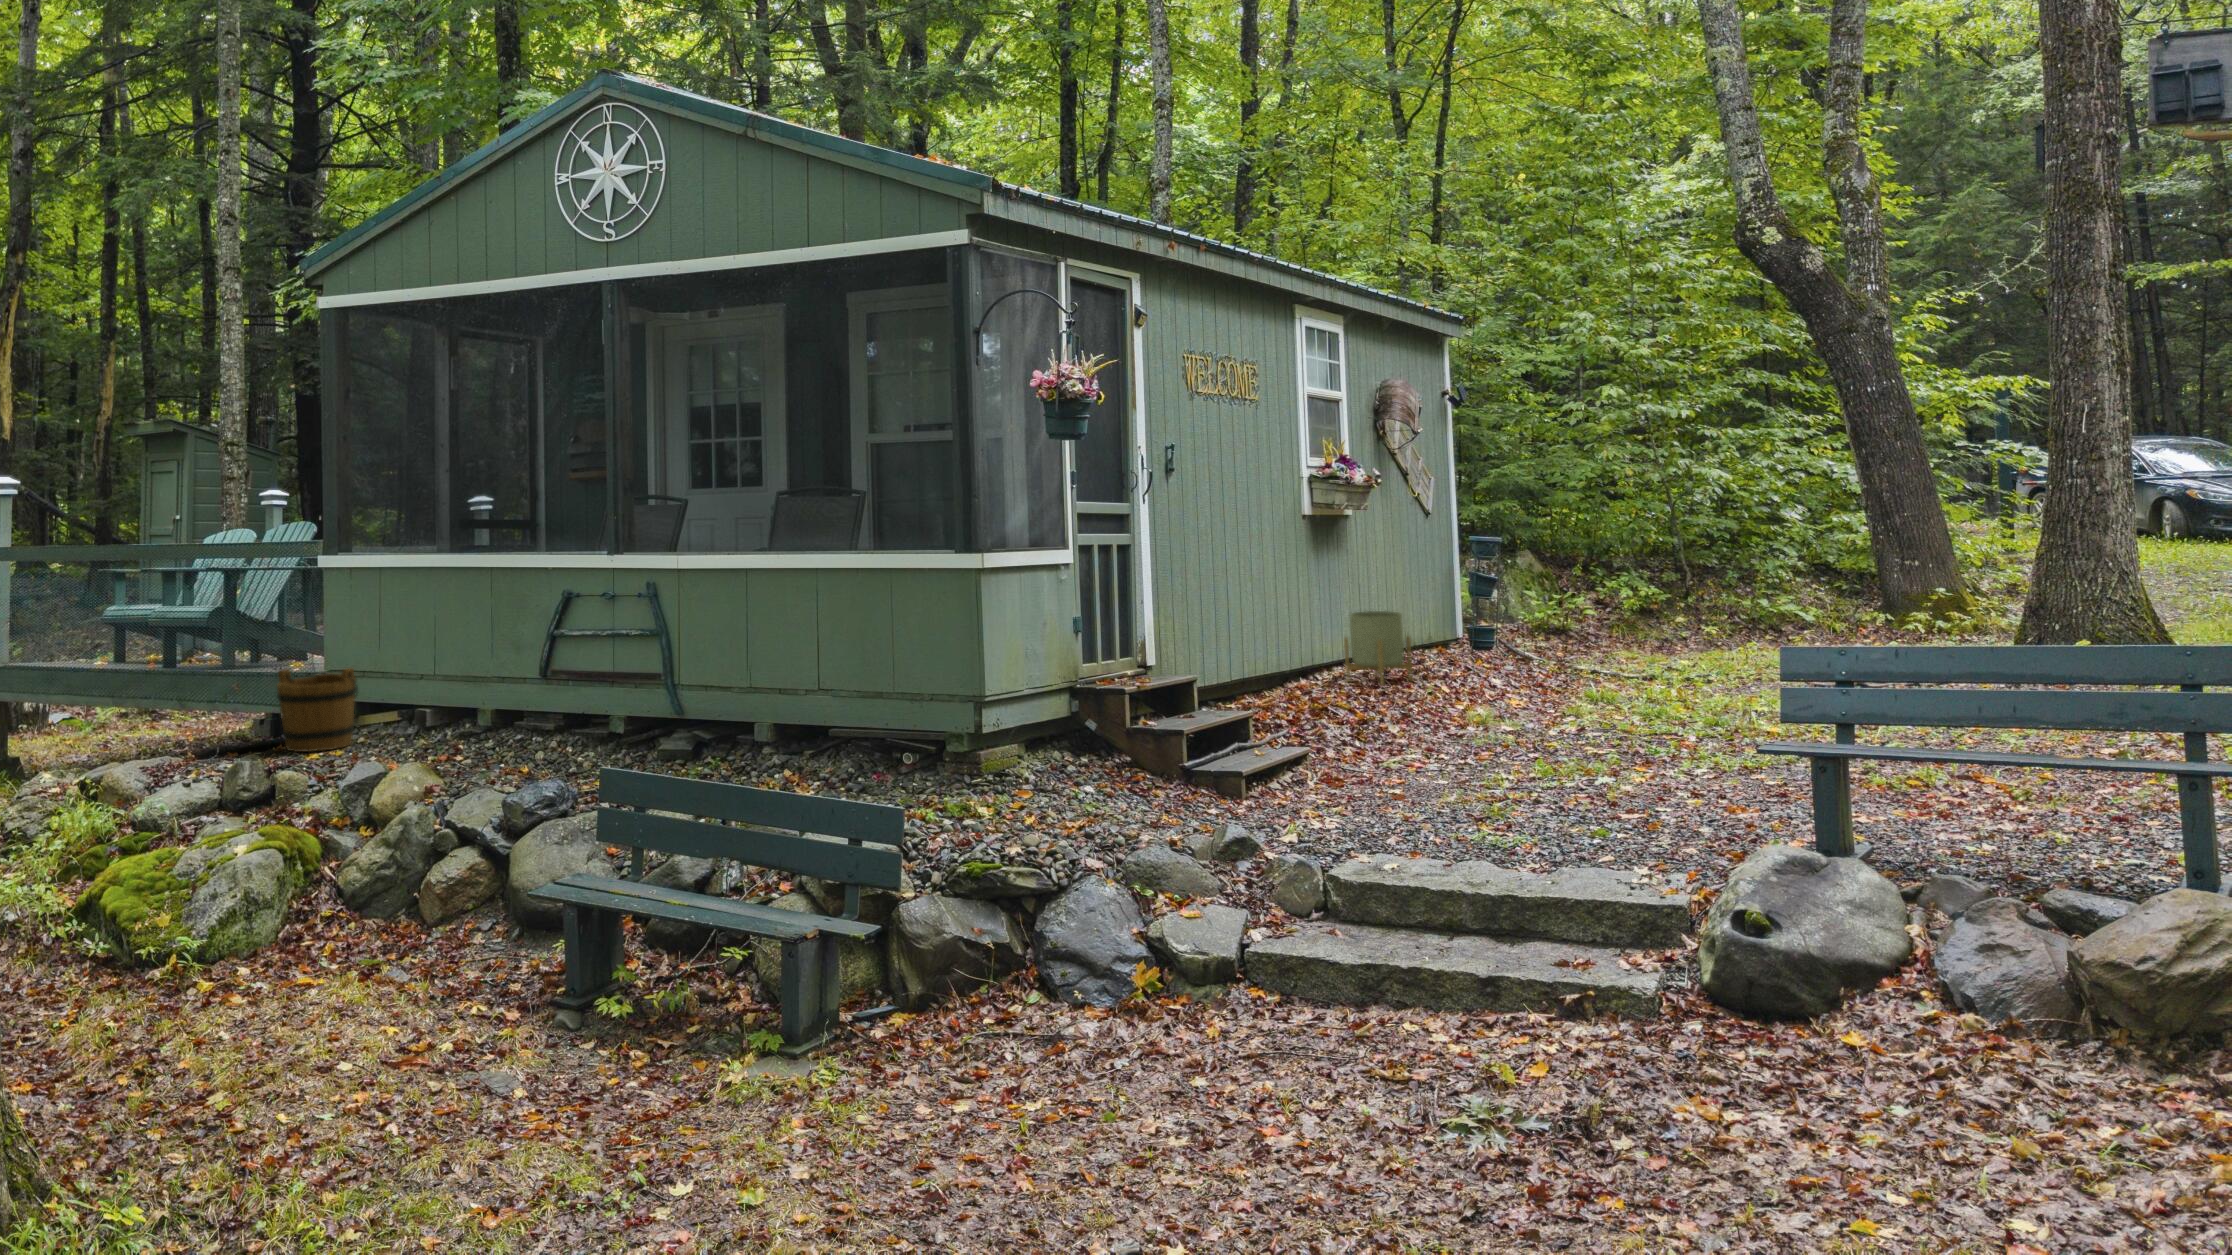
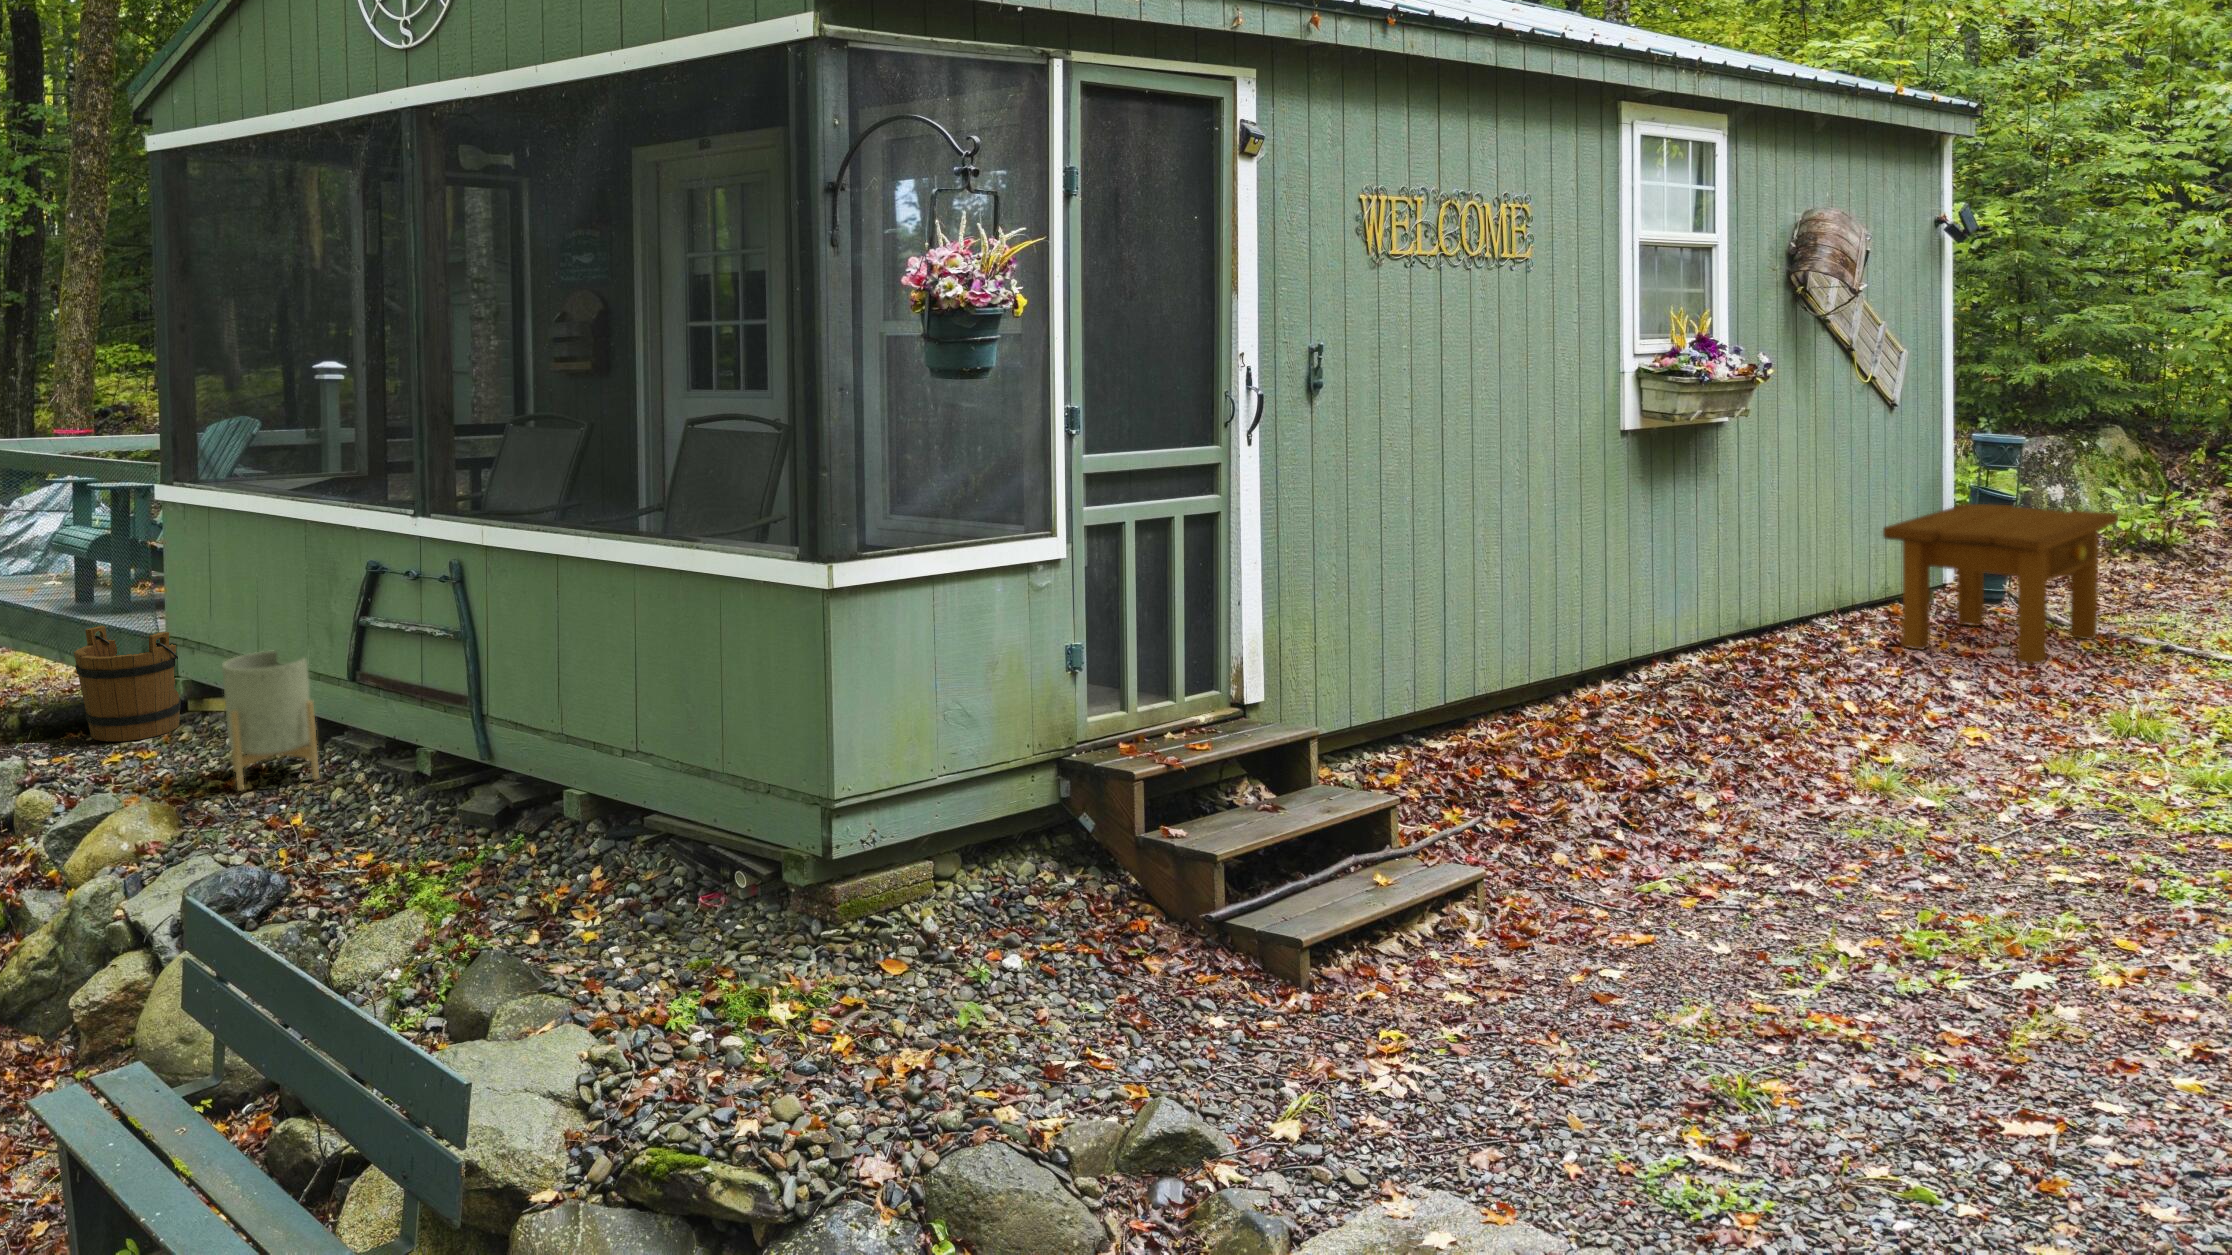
side table: none [1433,575,1559,668] -> present [1883,504,2118,664]
planter: present [1344,611,1413,686] -> present [222,651,319,791]

